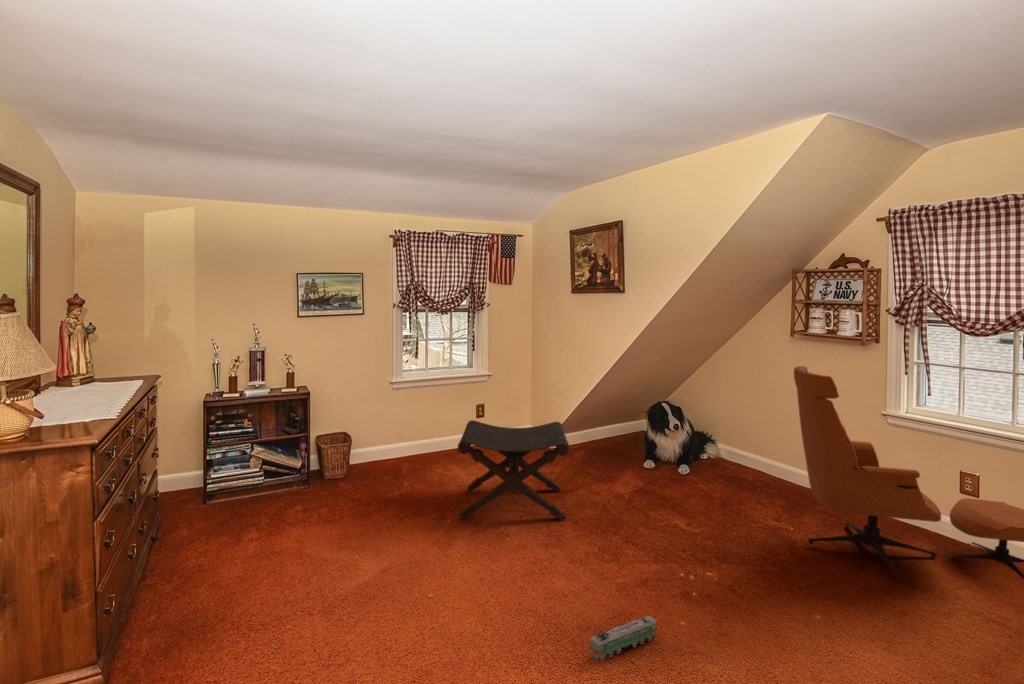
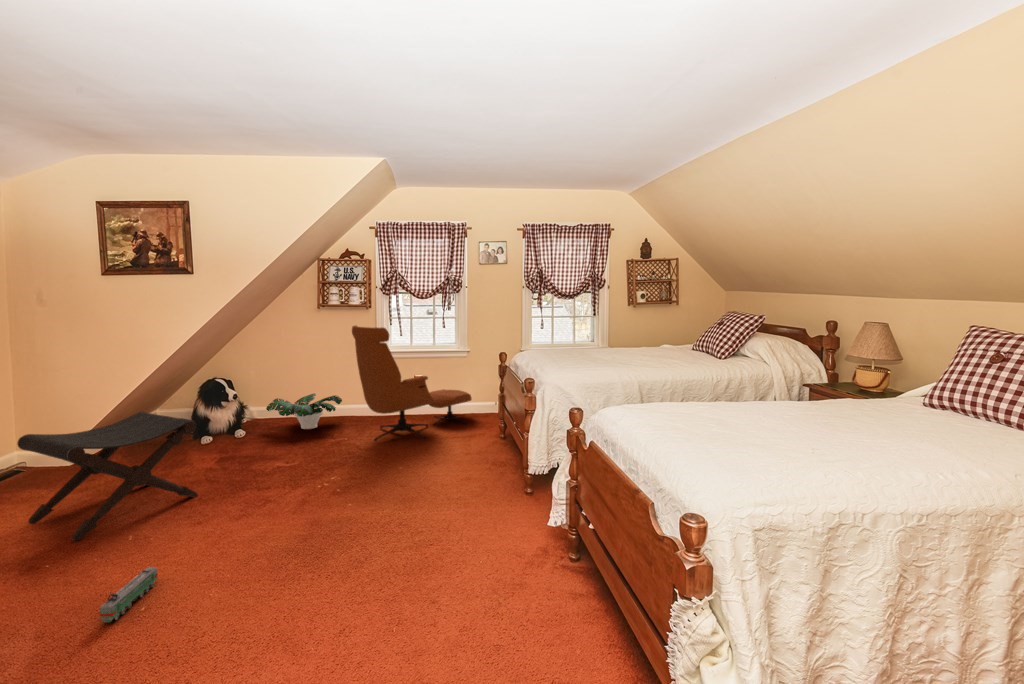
potted plant: none [711,439,809,489] -> present [266,393,342,429]
toy train: present [590,616,657,660] -> present [100,567,158,622]

